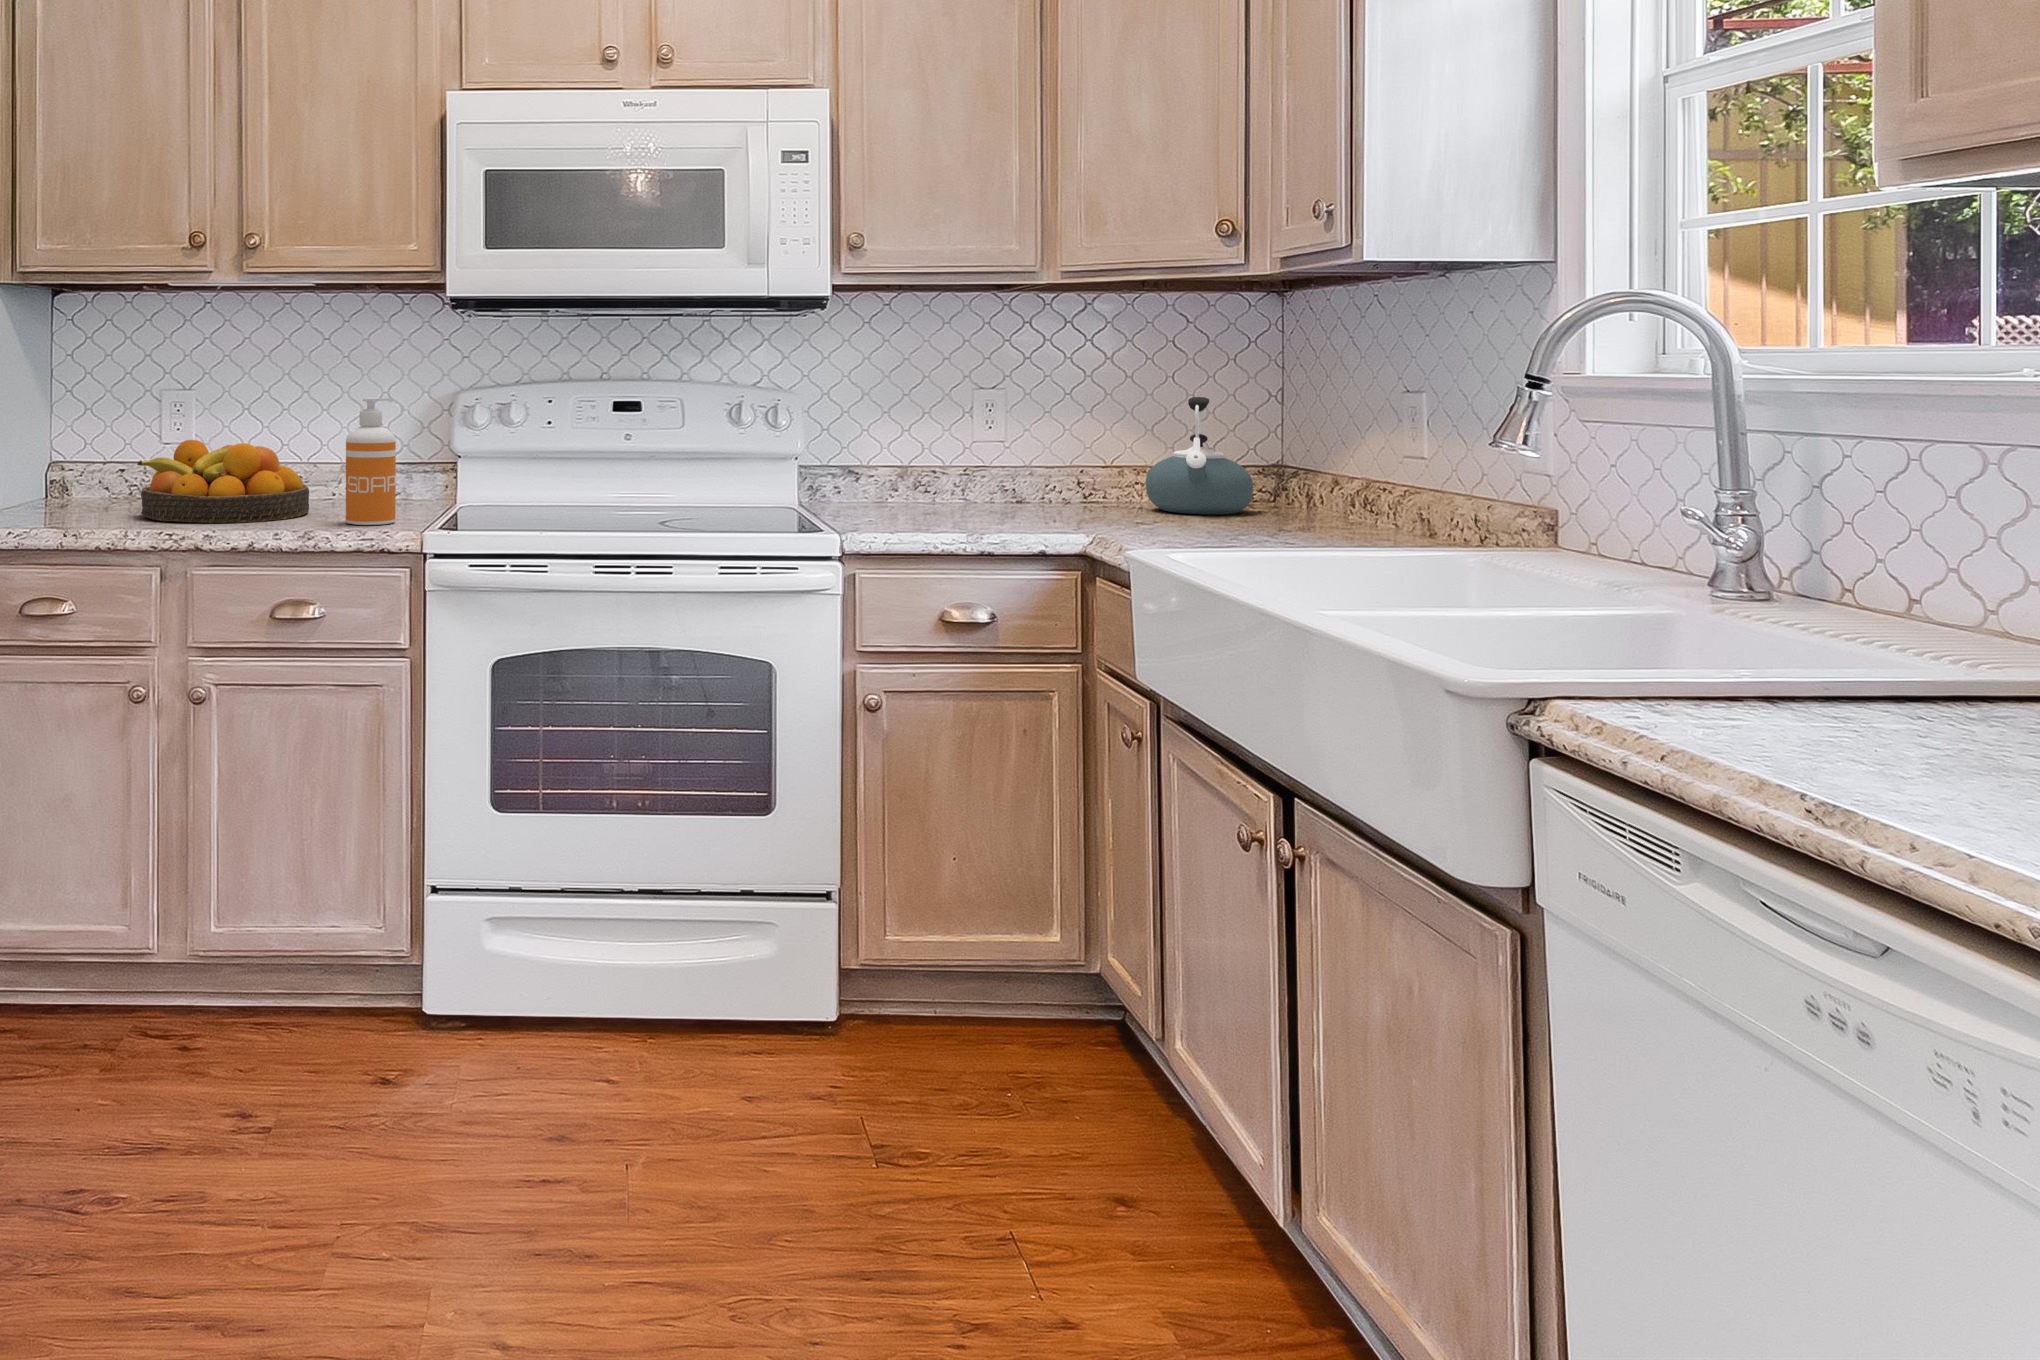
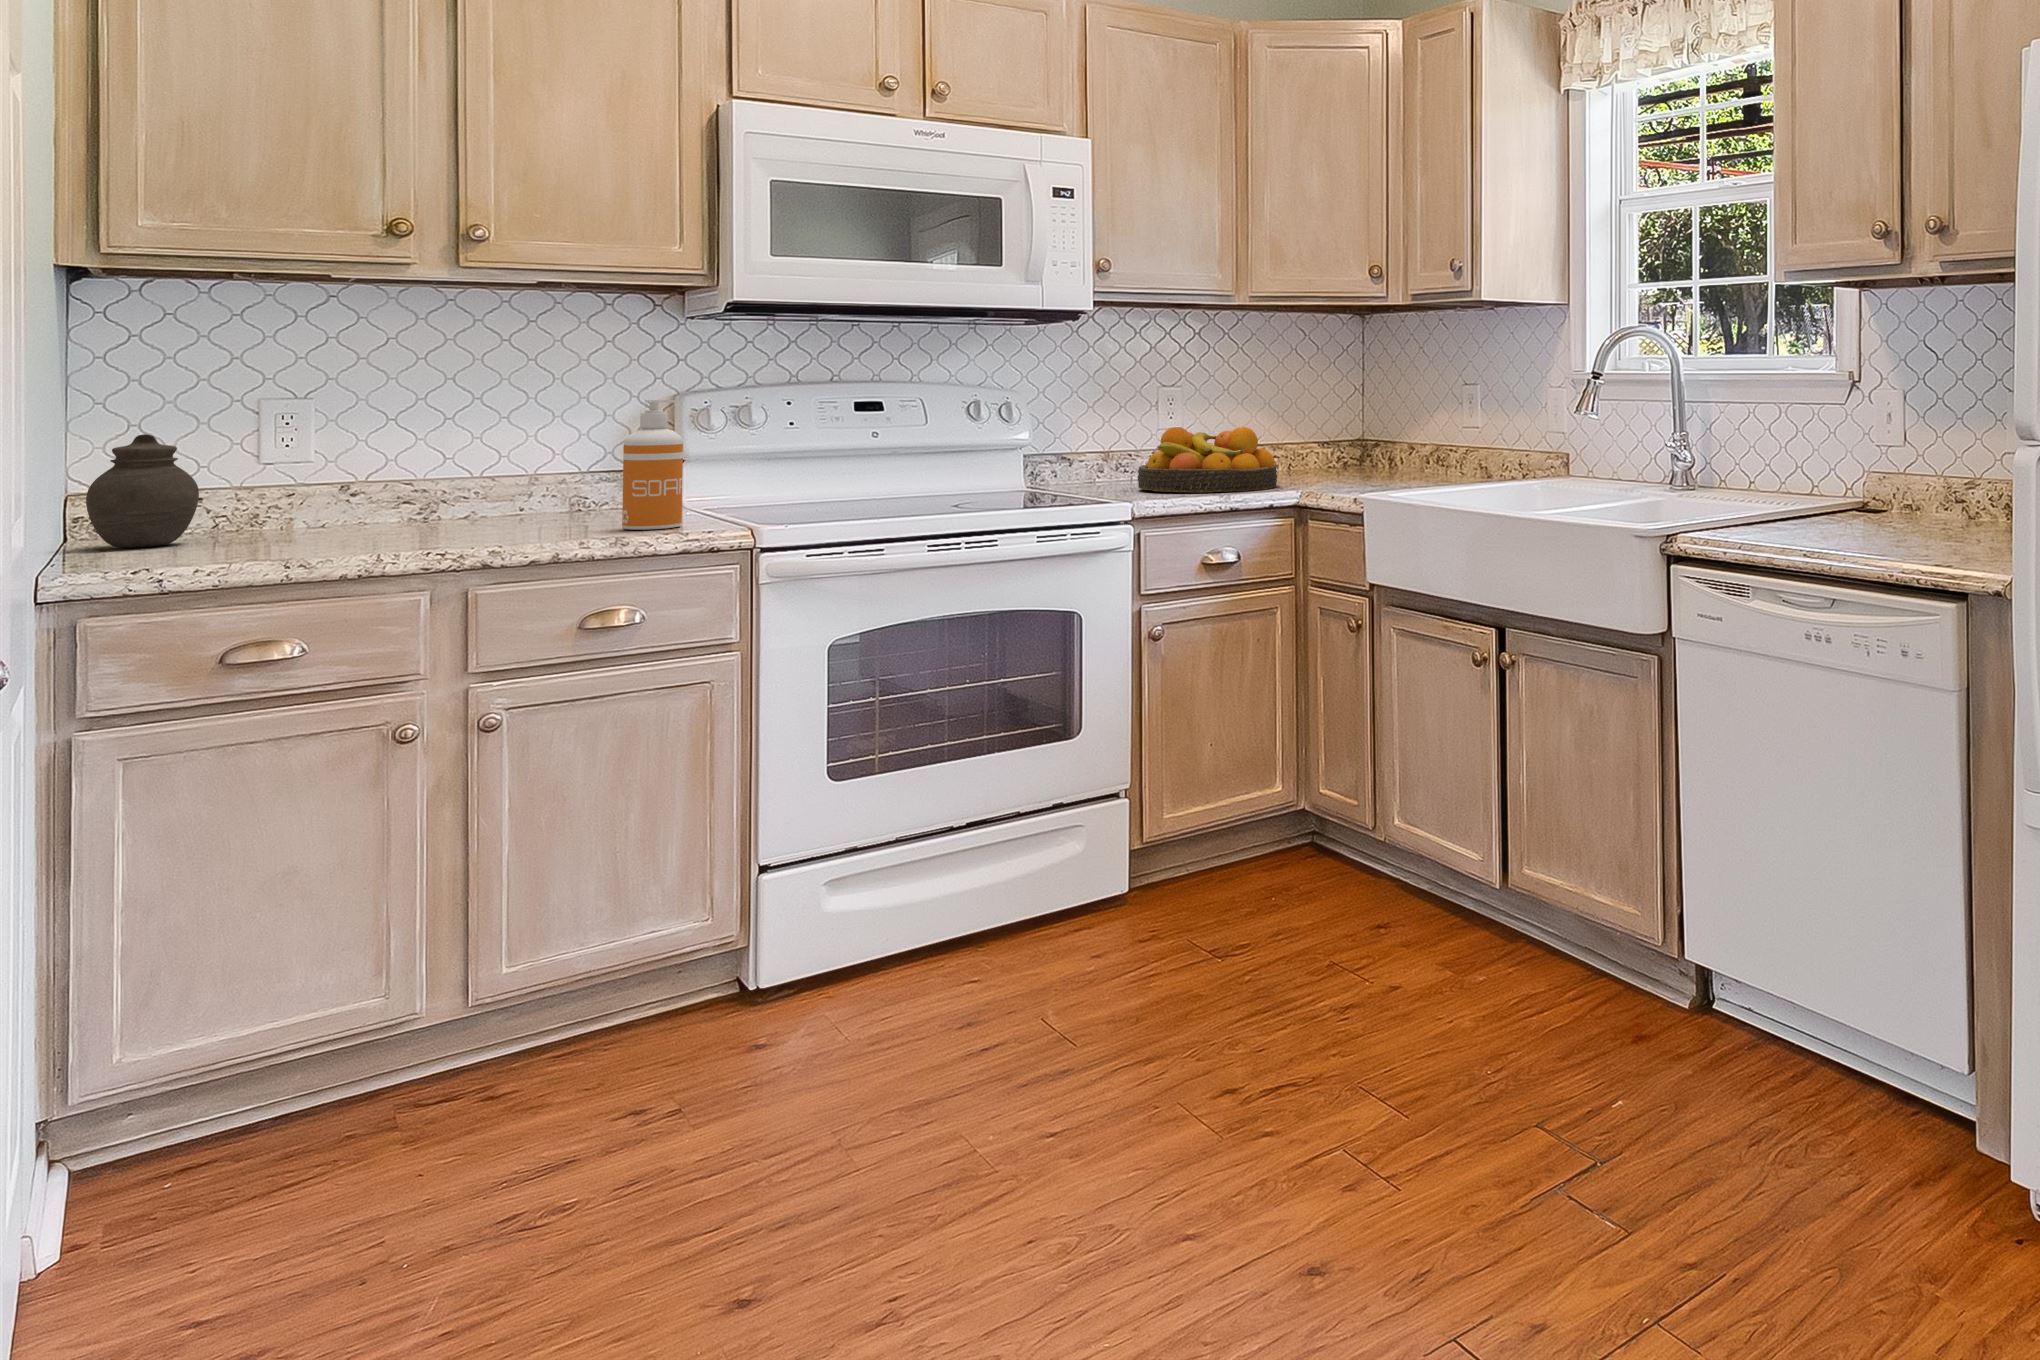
kettle: present [1146,397,1253,515] -> none [1286,391,1359,477]
jar: none [45,418,113,506] -> present [86,434,199,548]
fruit bowl: present [137,440,309,523] -> present [1138,427,1277,493]

